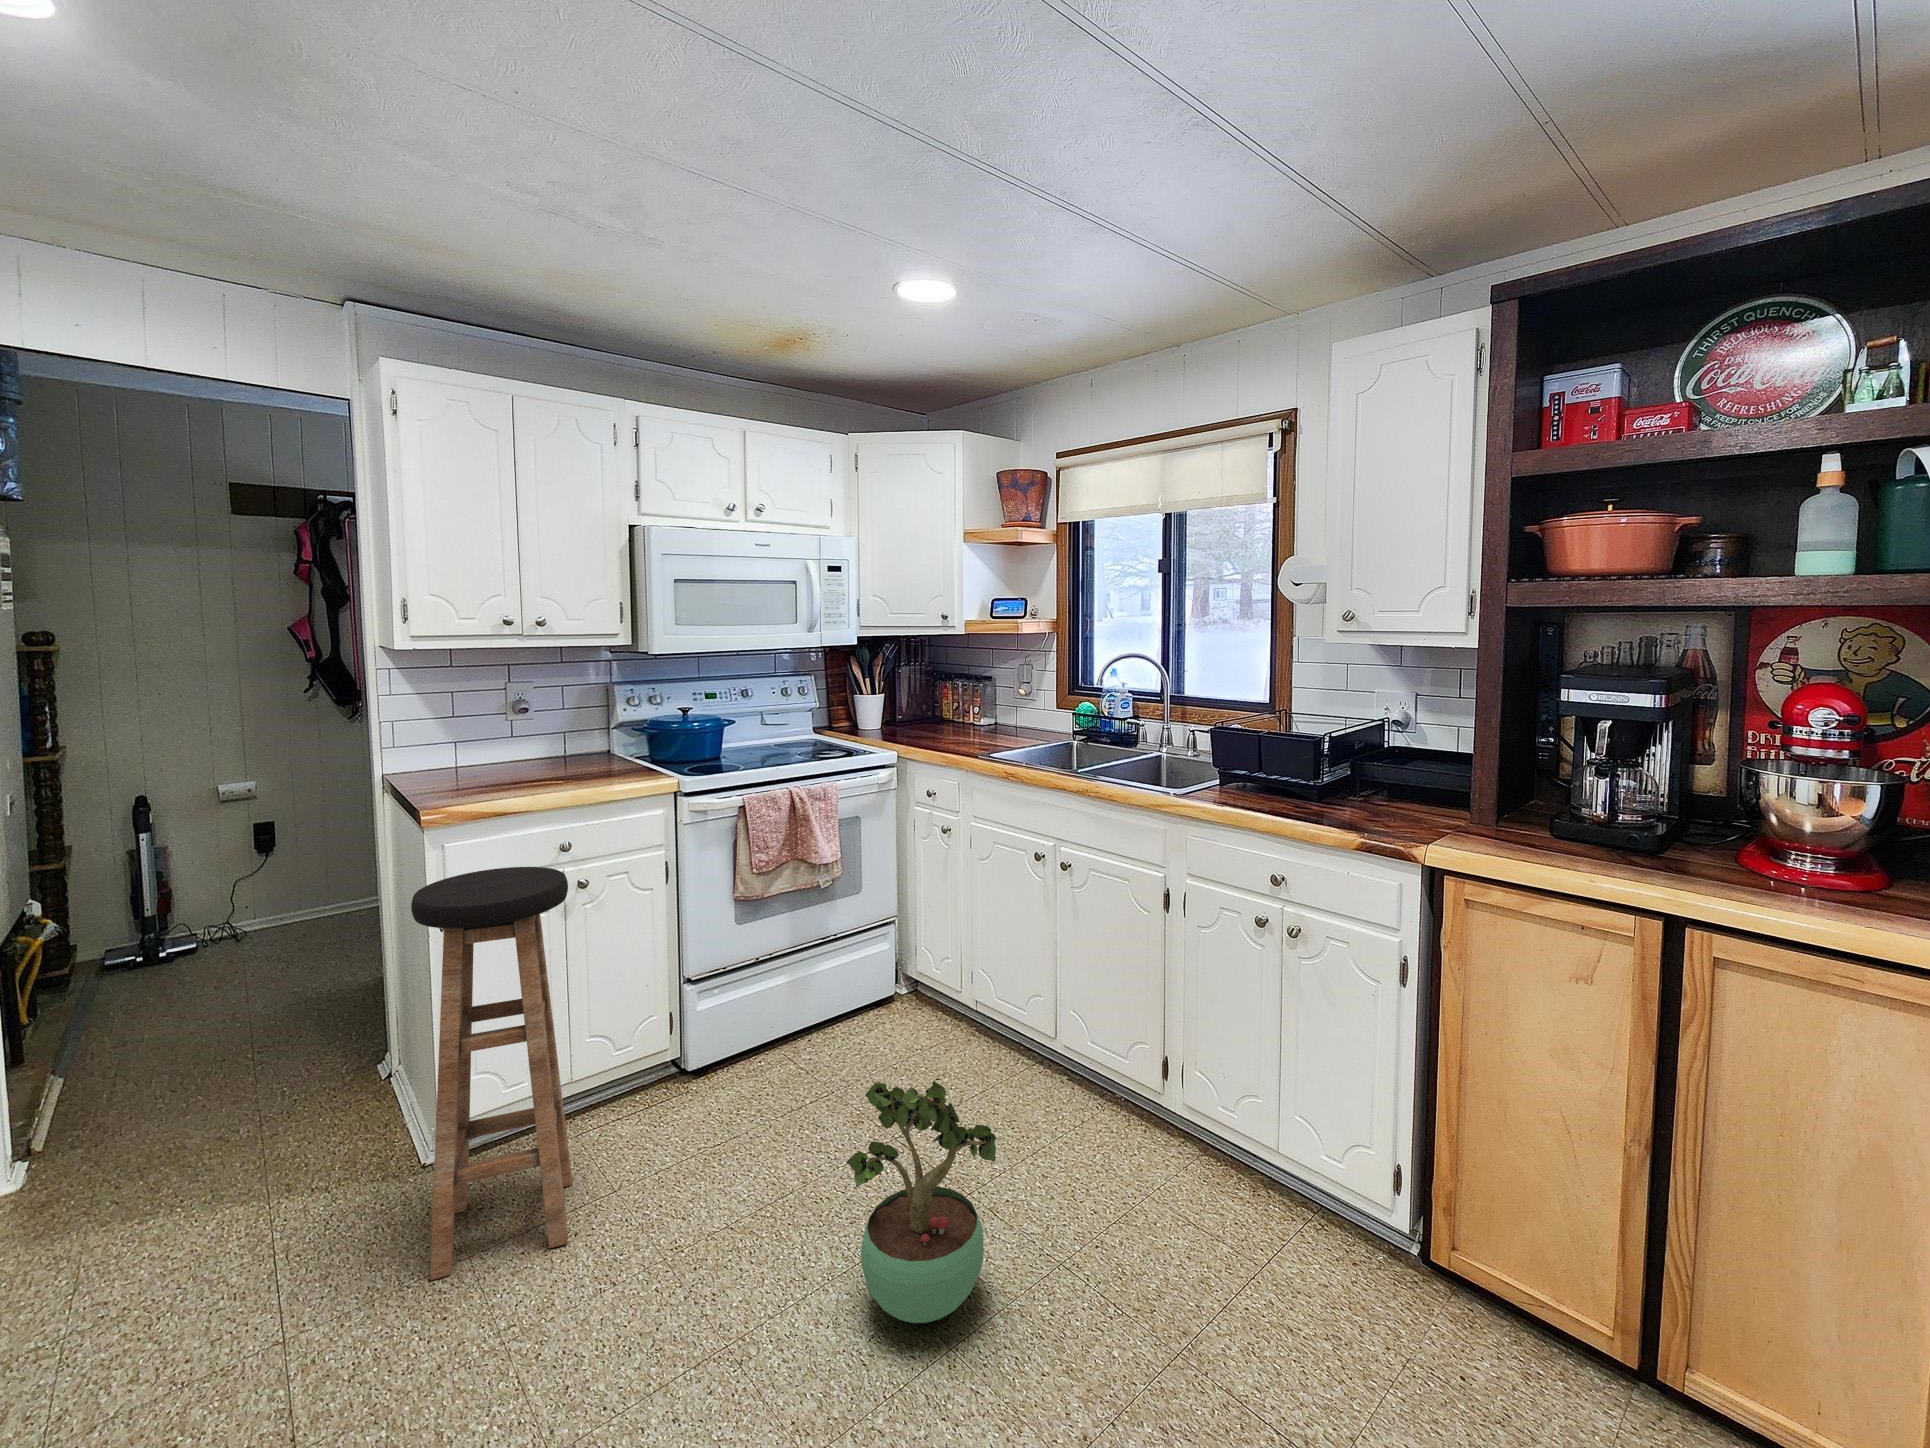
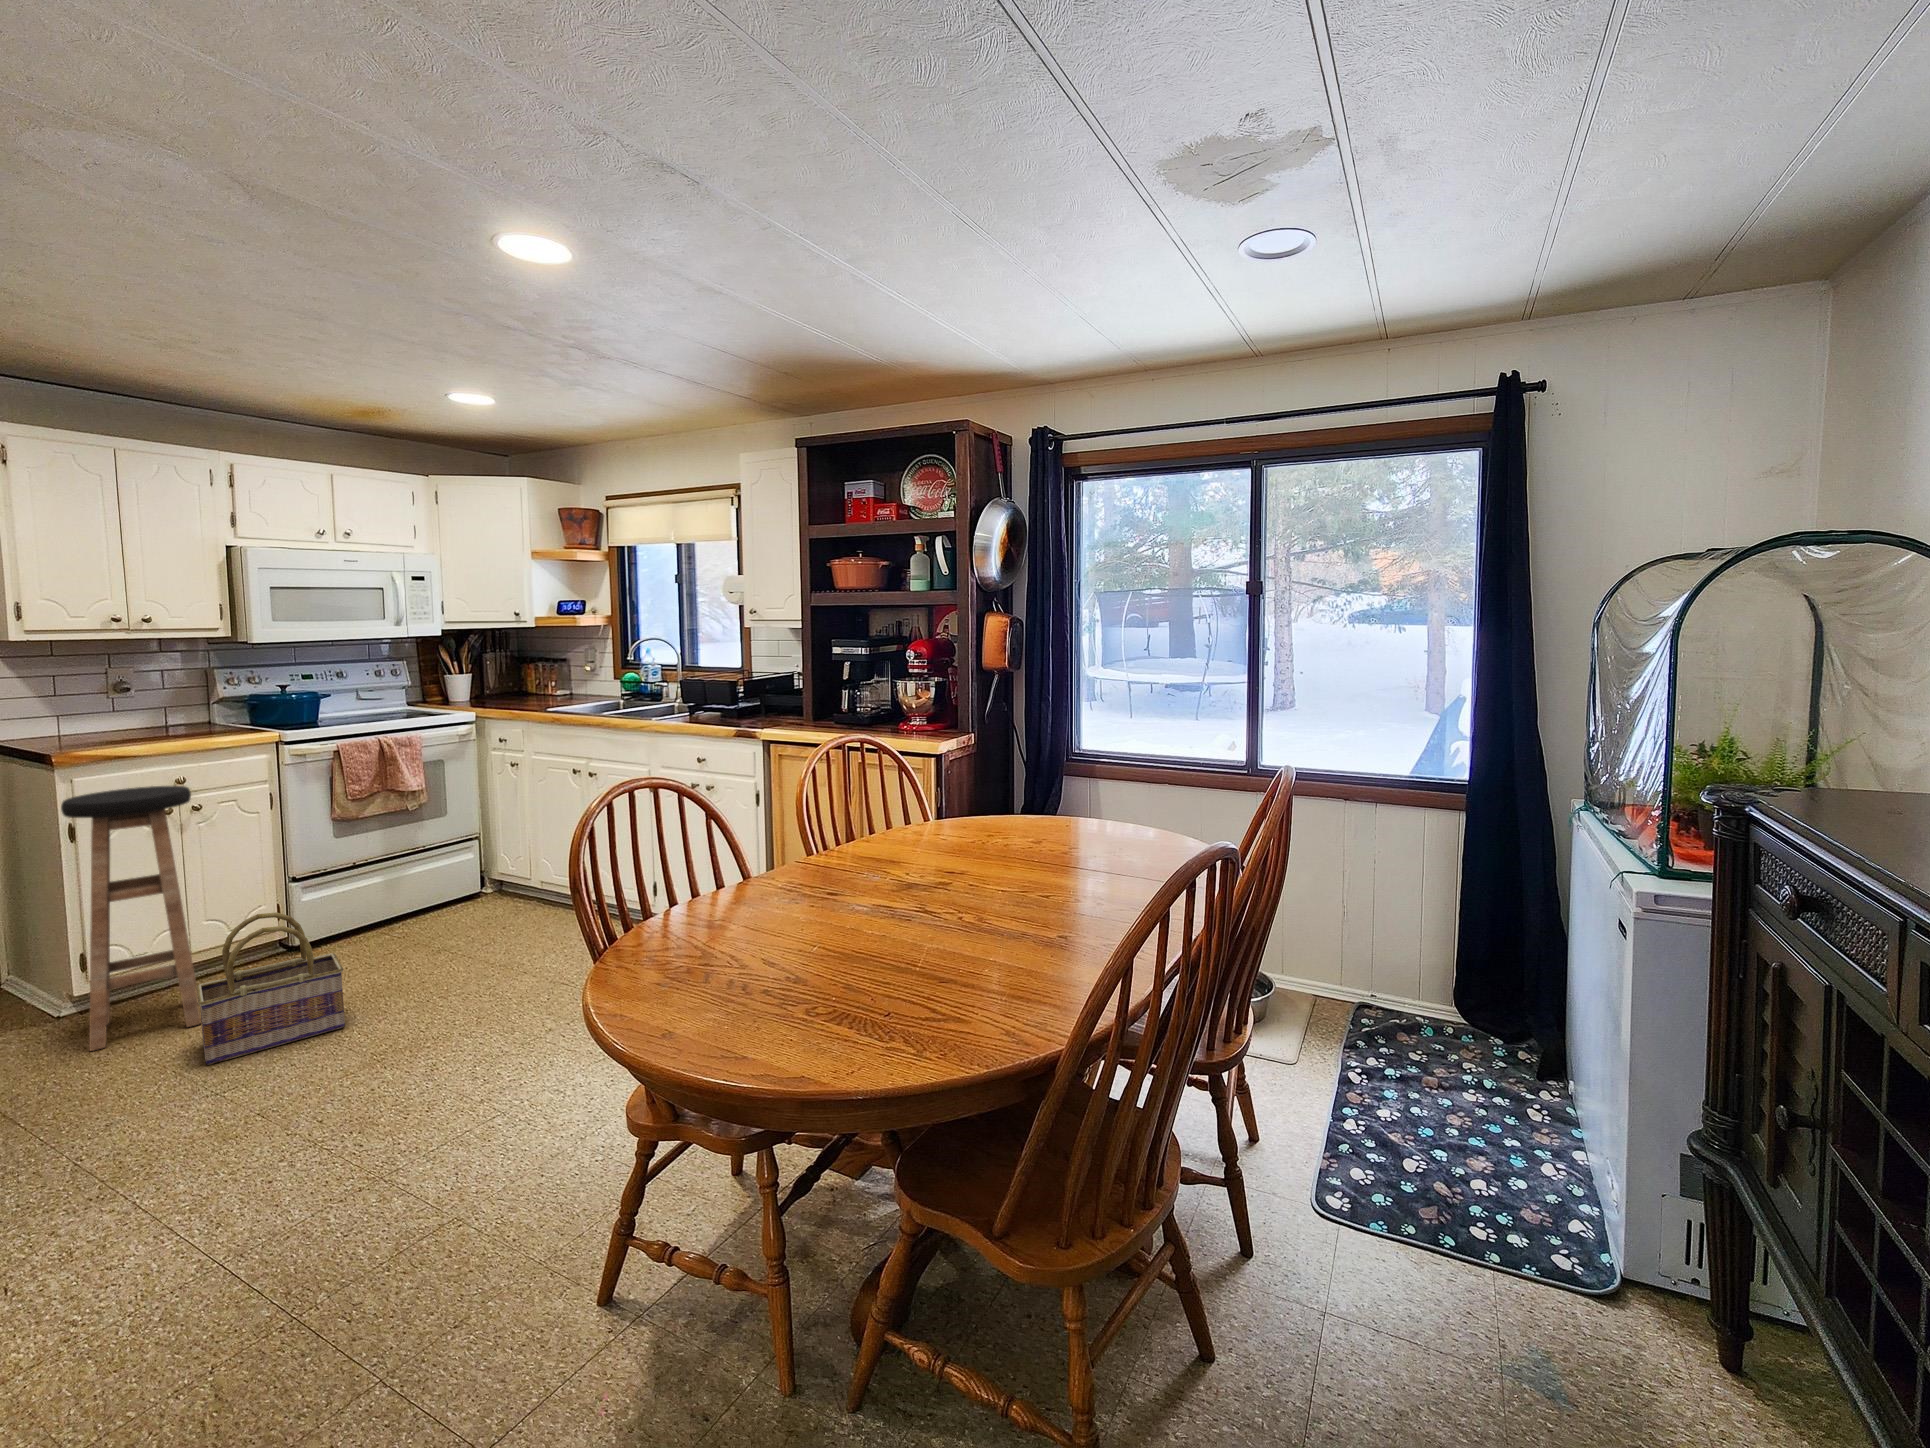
potted plant: present [847,1082,998,1323] -> none [410,874,505,1012]
basket: none [552,1098,752,1375] -> present [196,912,345,1064]

